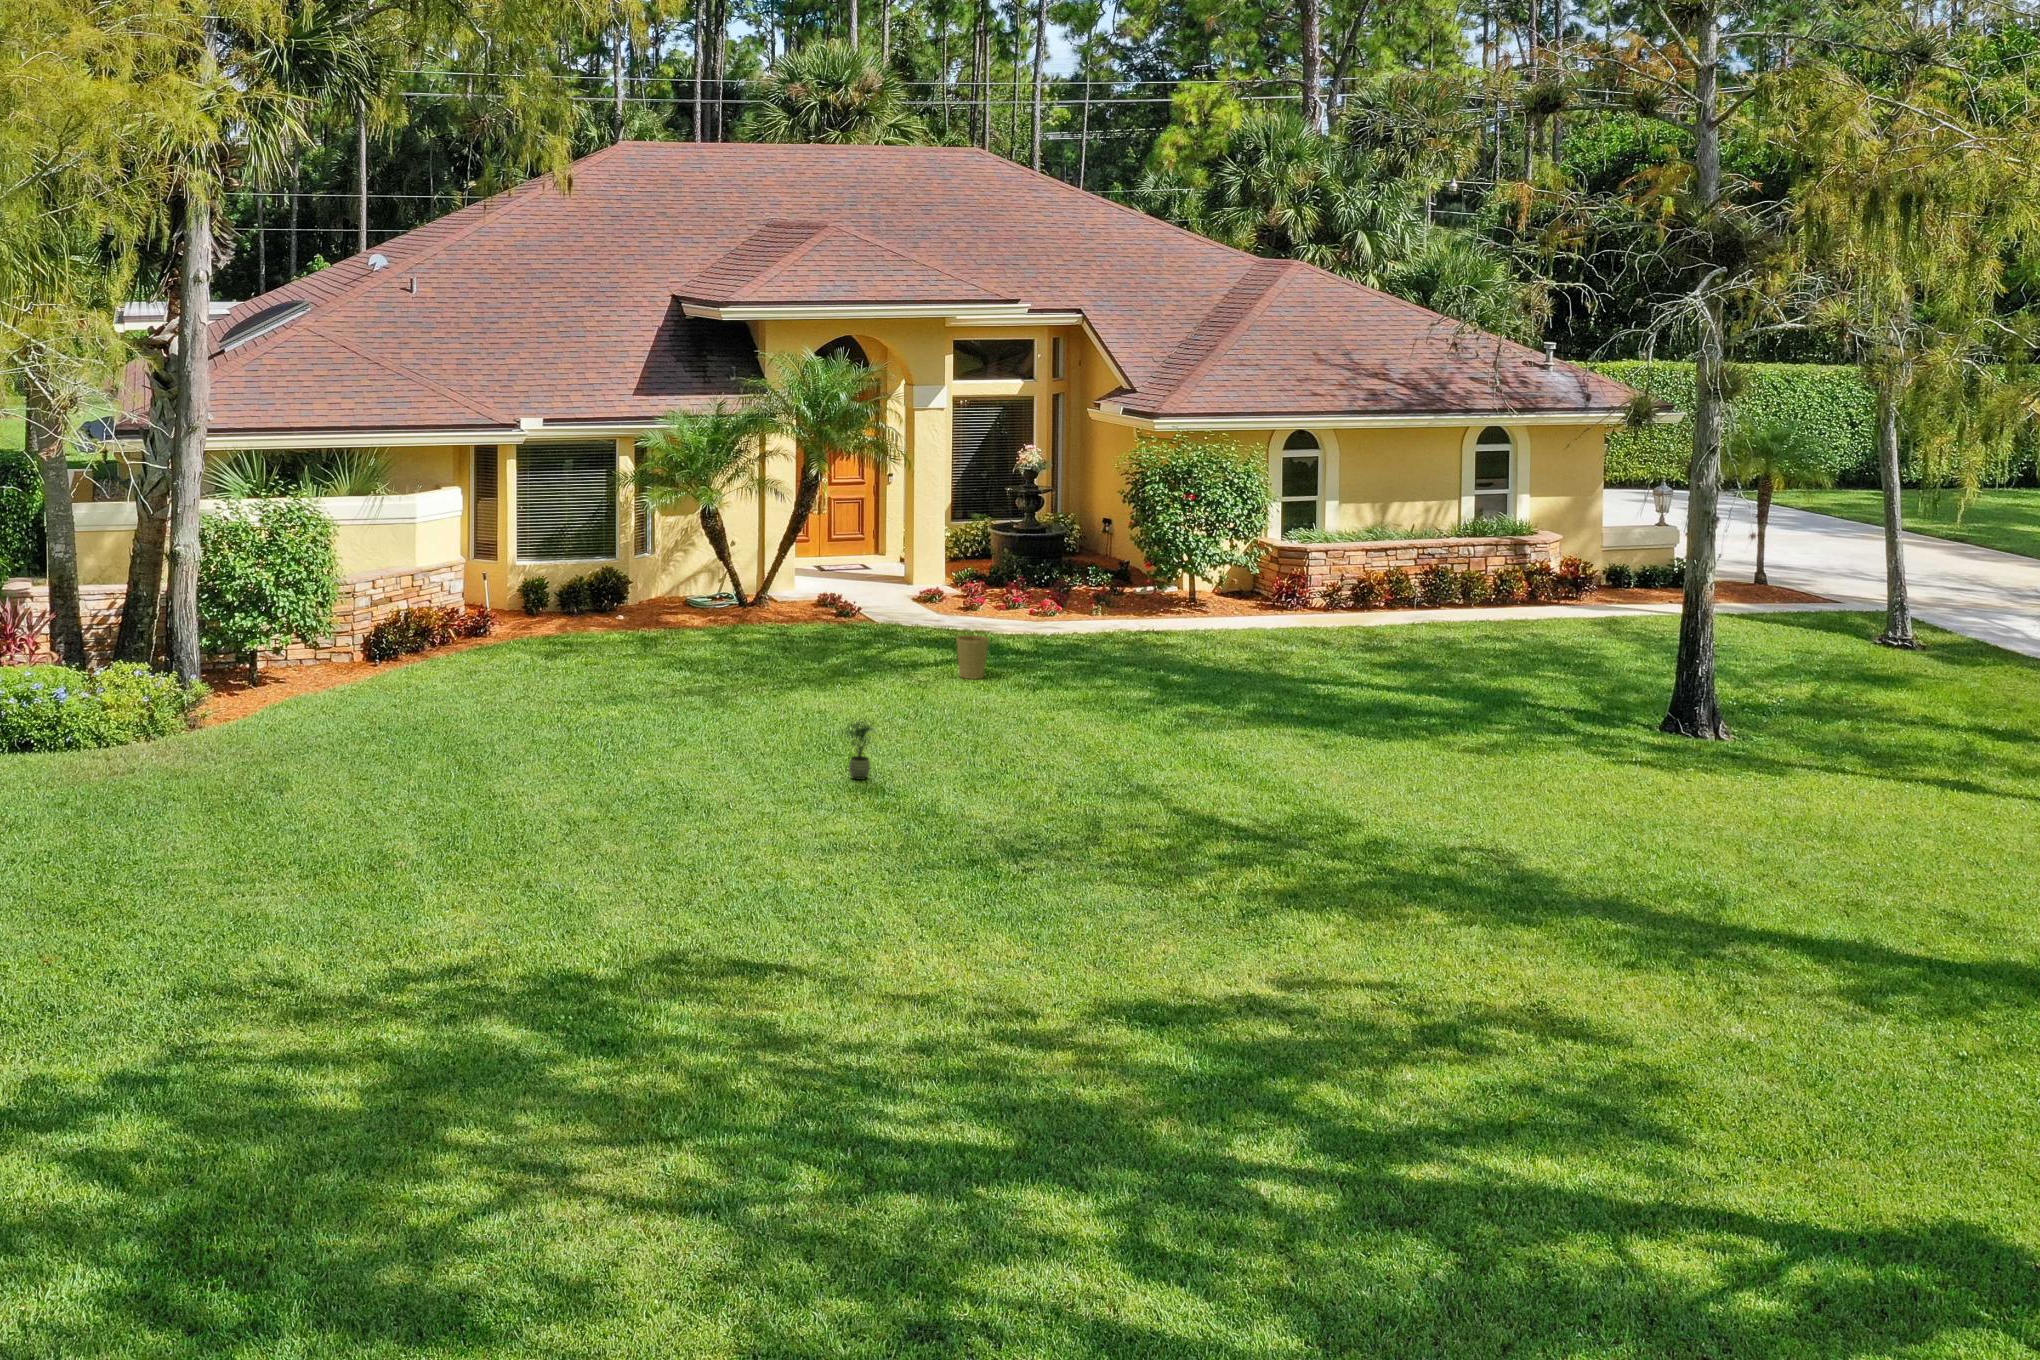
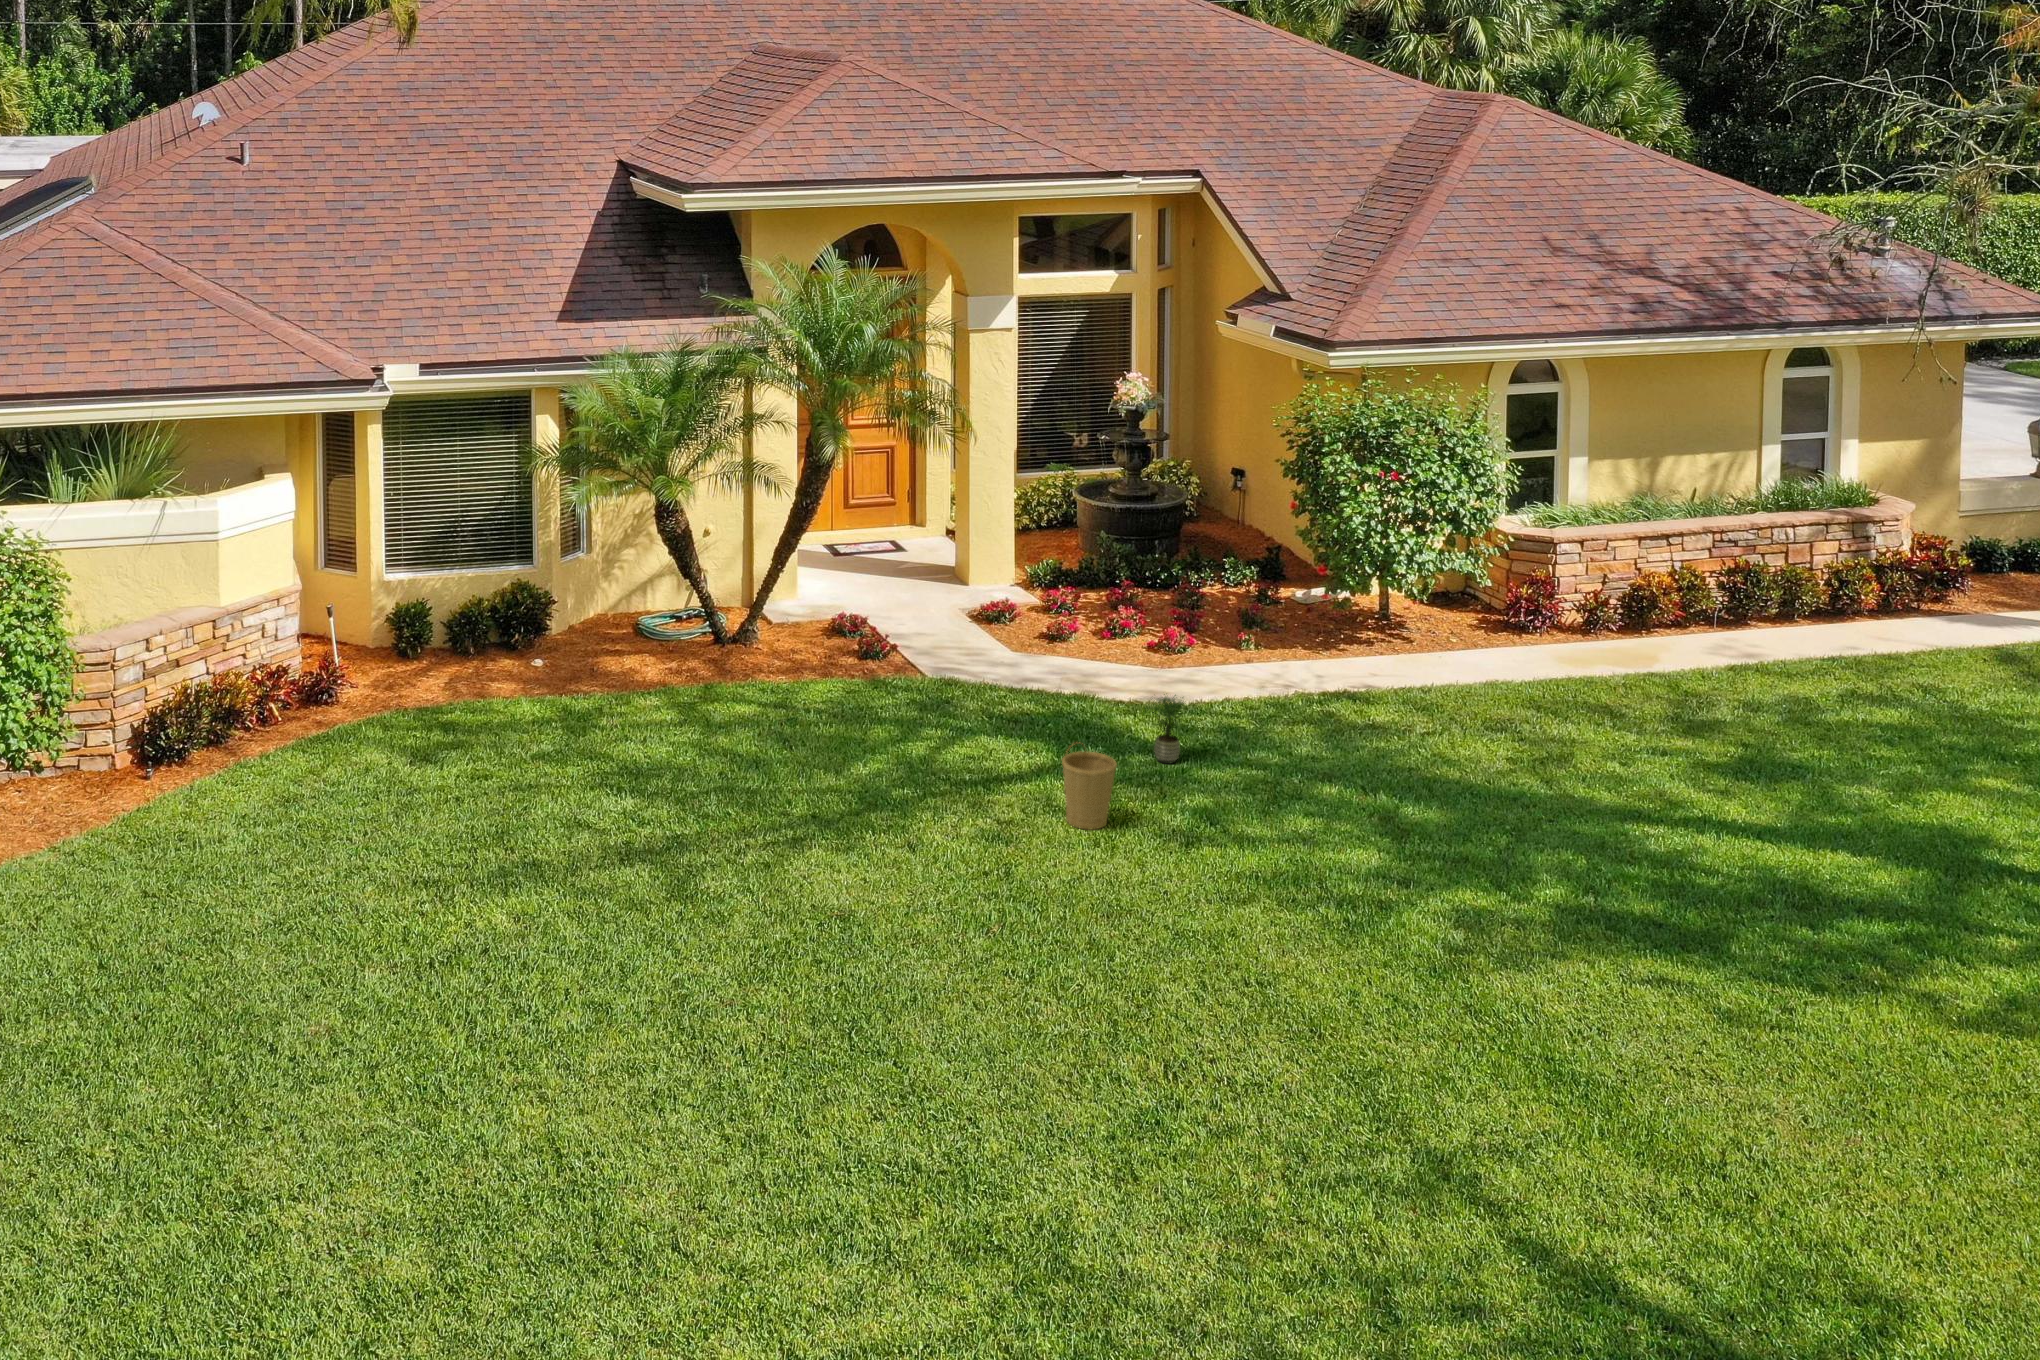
potted plant: present [842,722,875,780] -> present [1145,694,1184,764]

